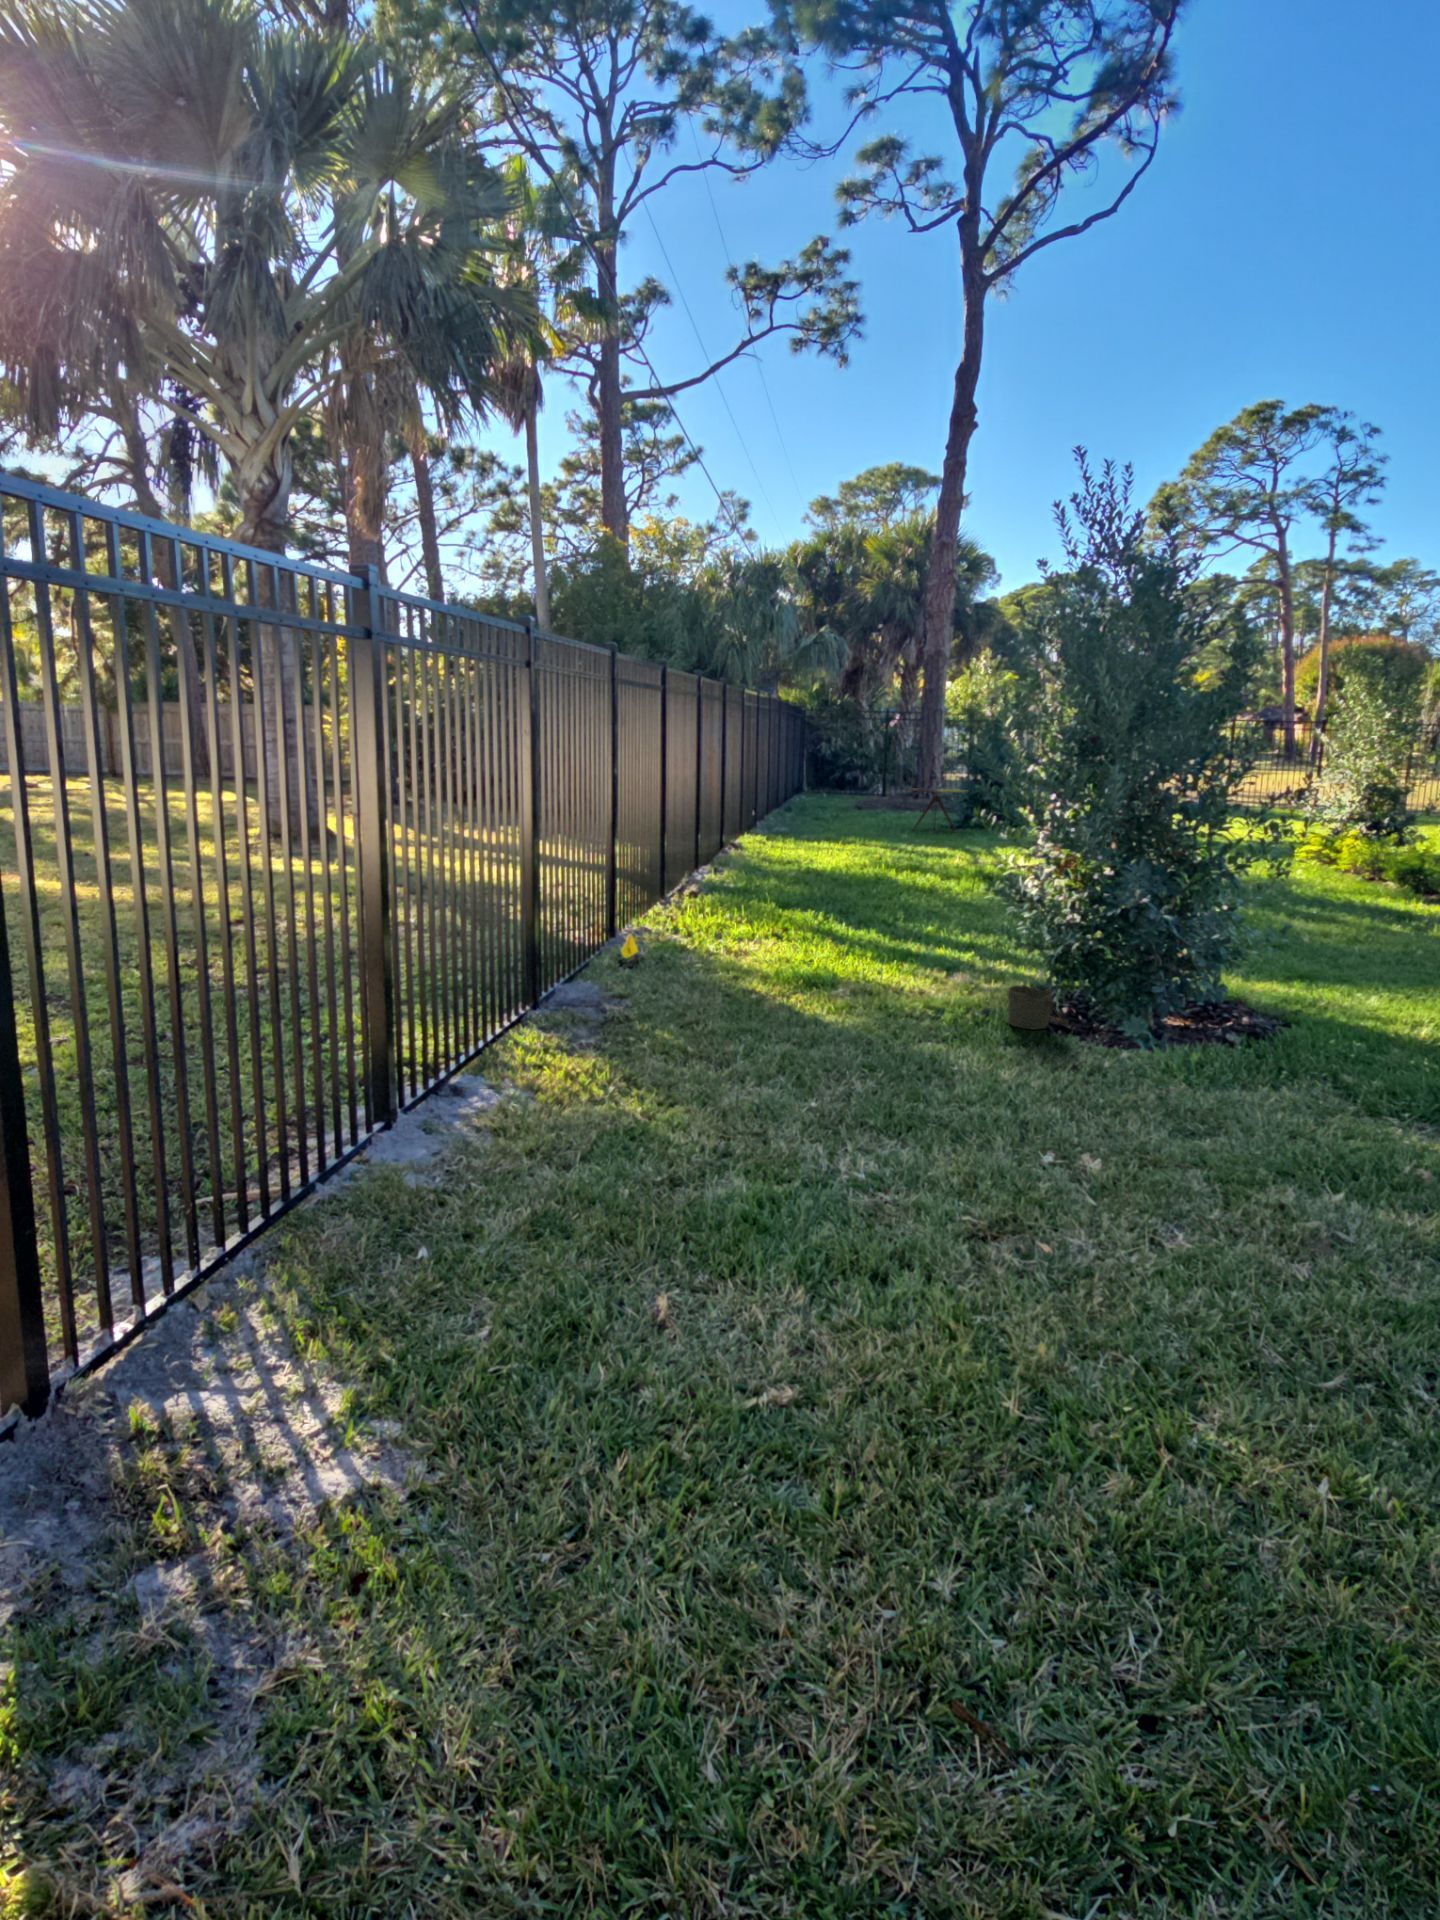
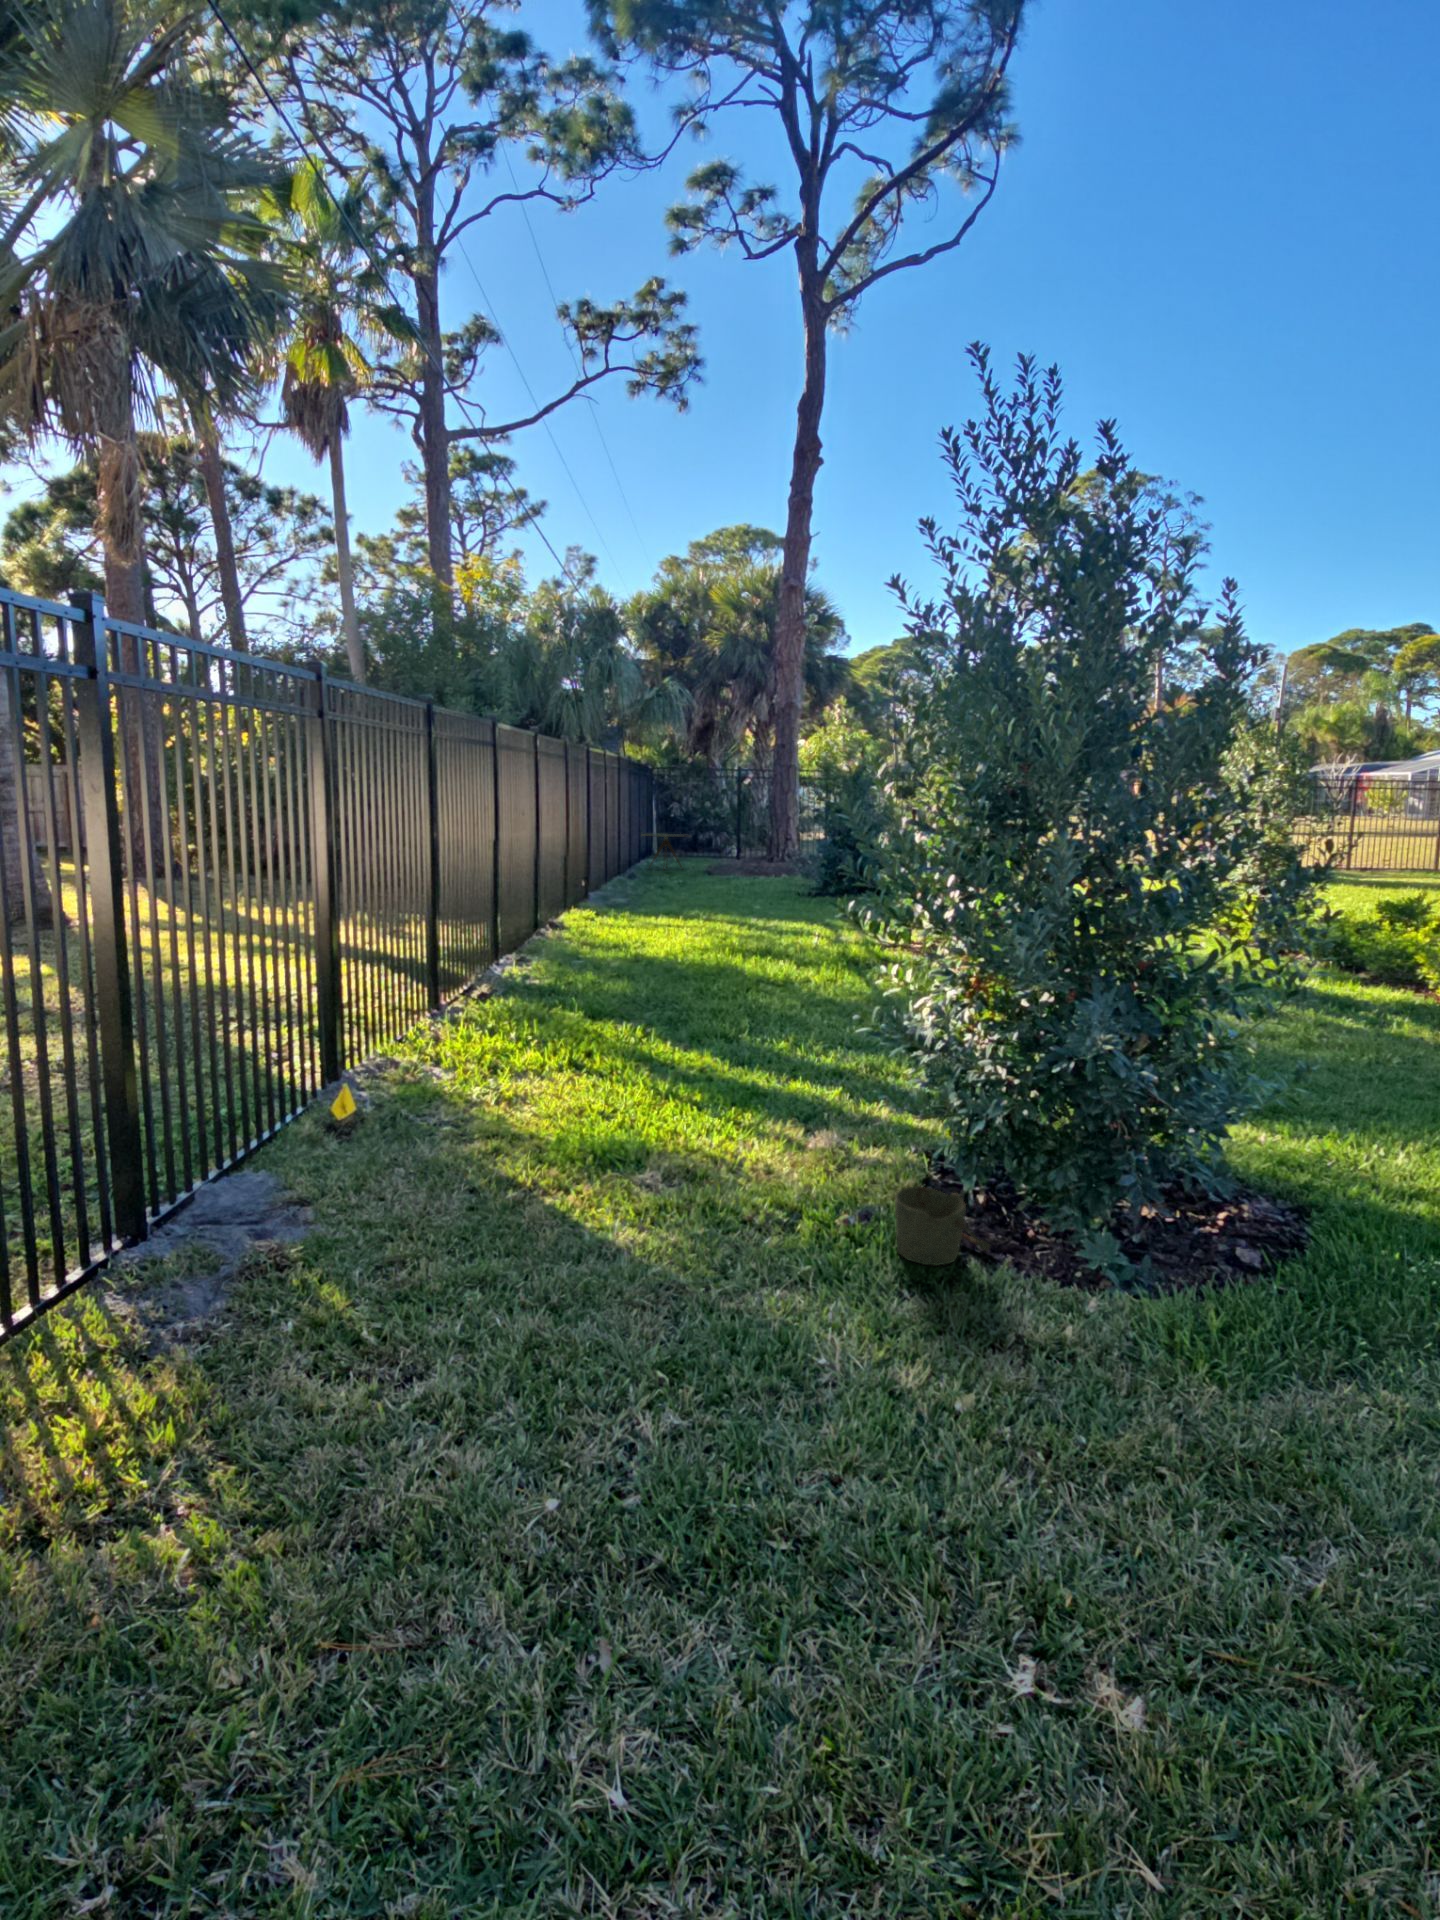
round table: present [907,788,967,831] -> present [644,834,689,866]

